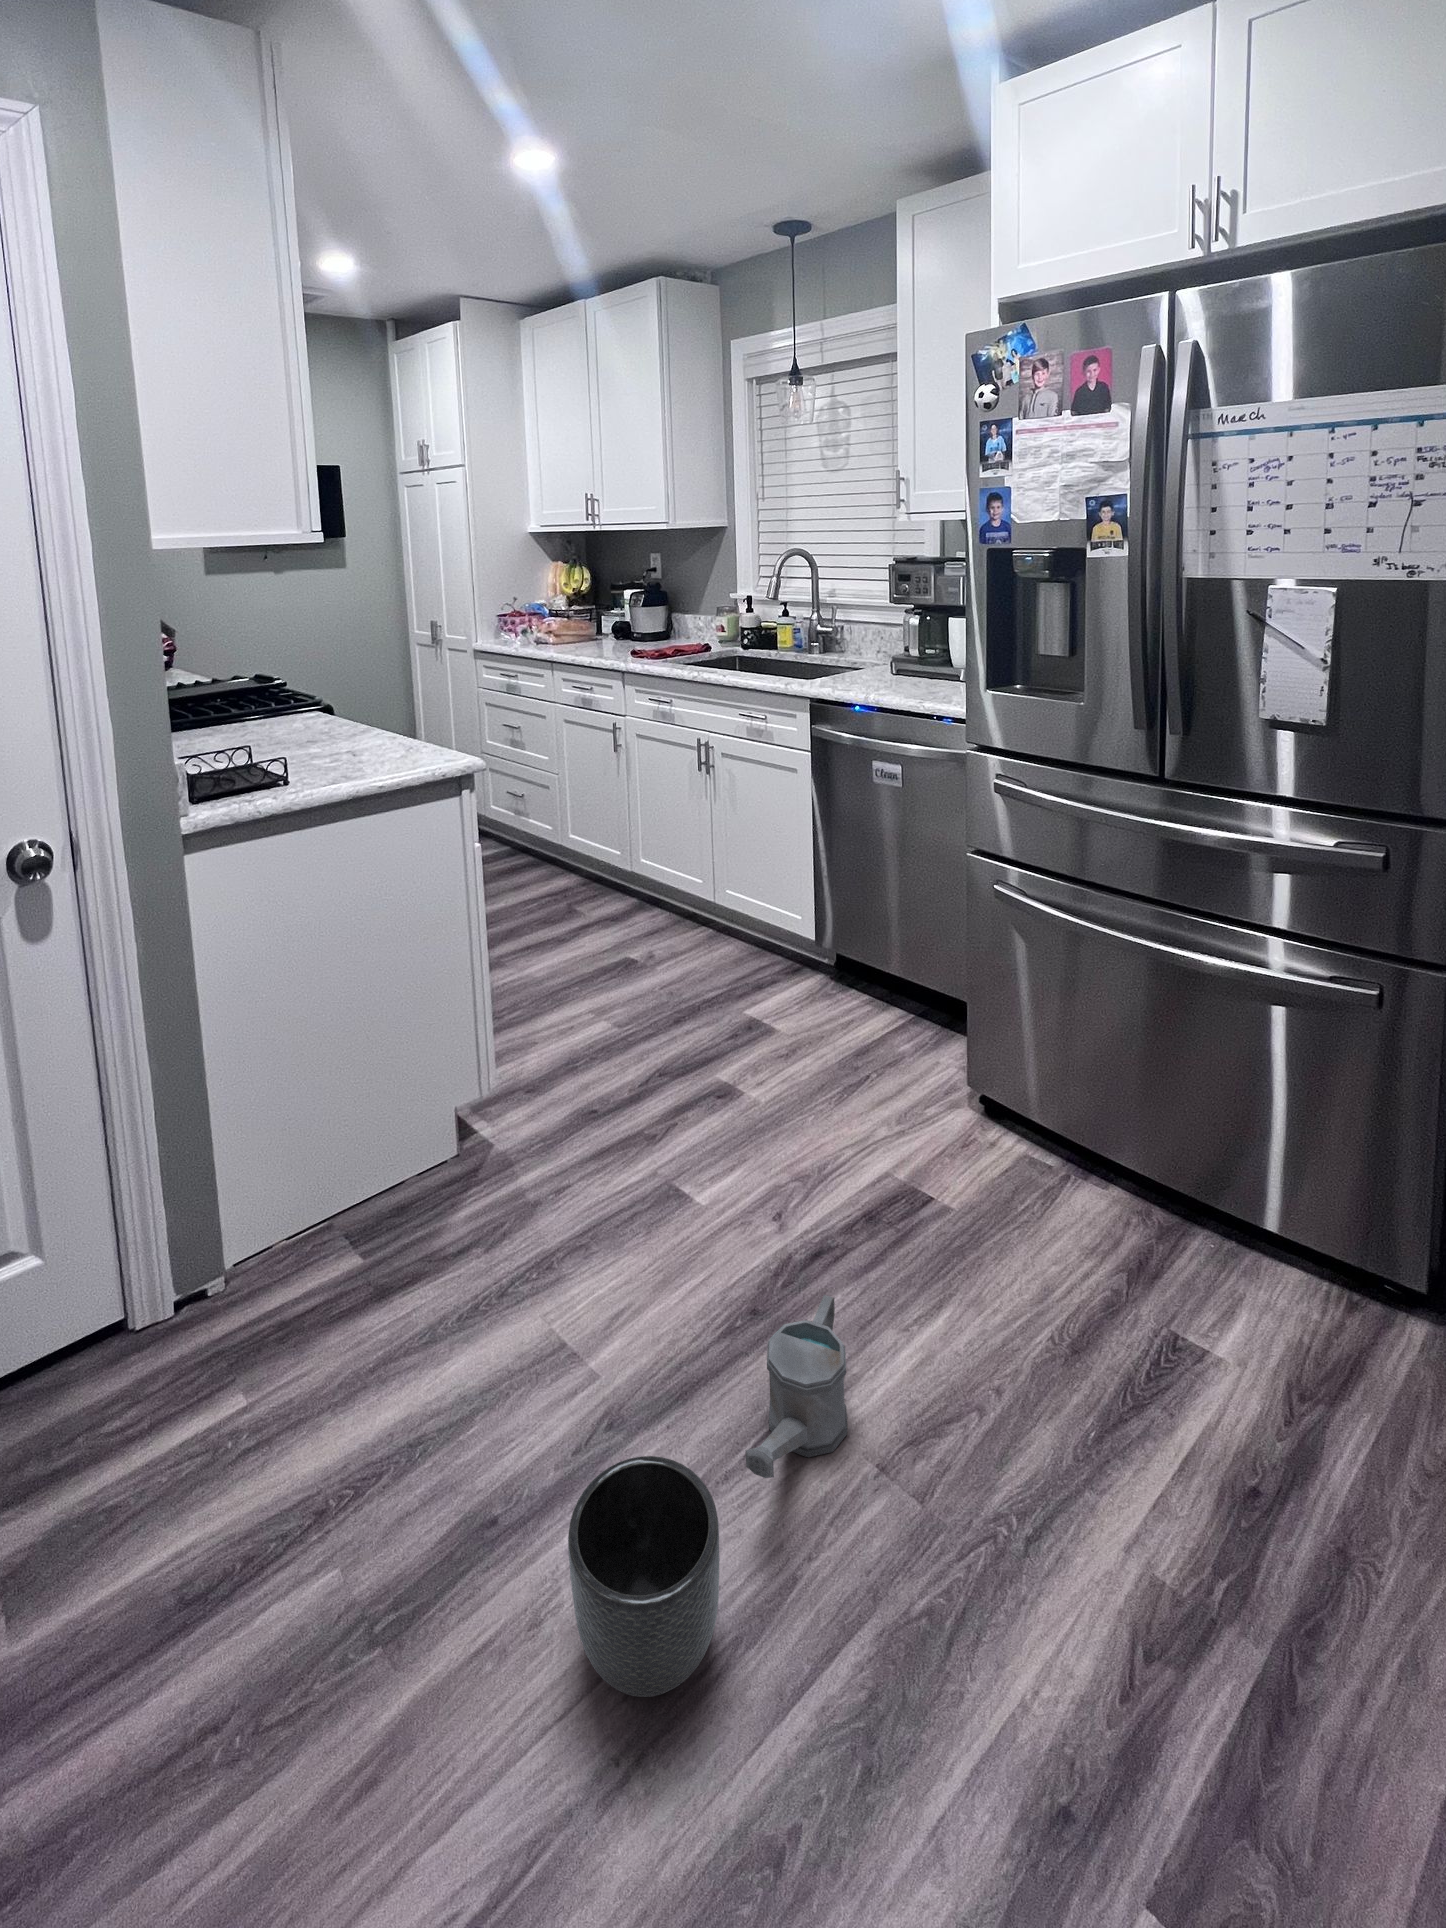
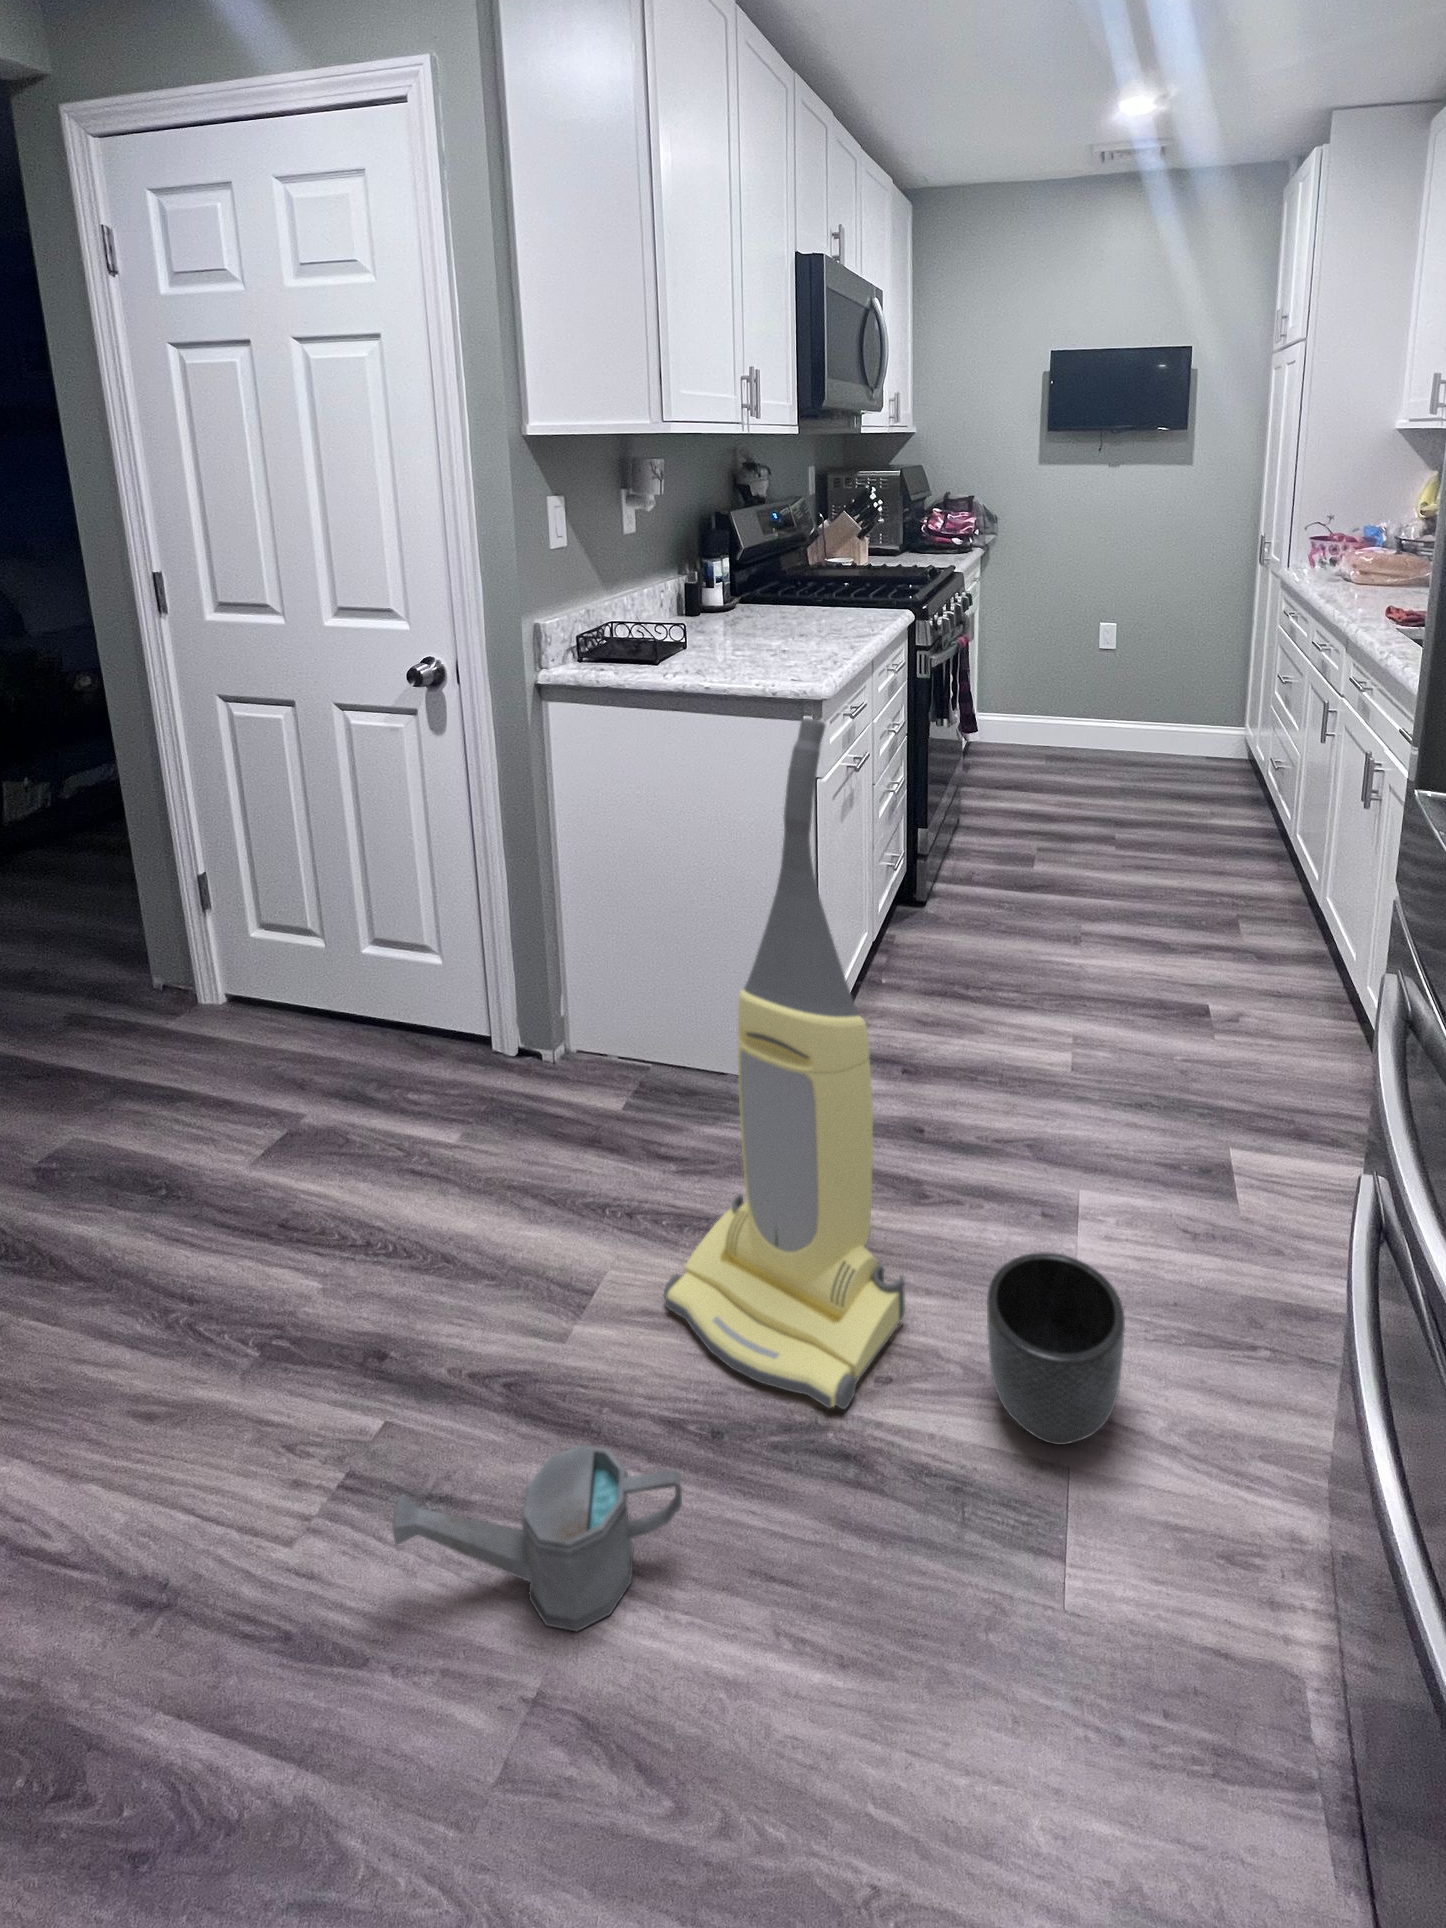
vacuum cleaner: none [592,759,788,1300] -> present [664,718,905,1409]
planter: present [568,1456,720,1697] -> present [987,1252,1125,1445]

